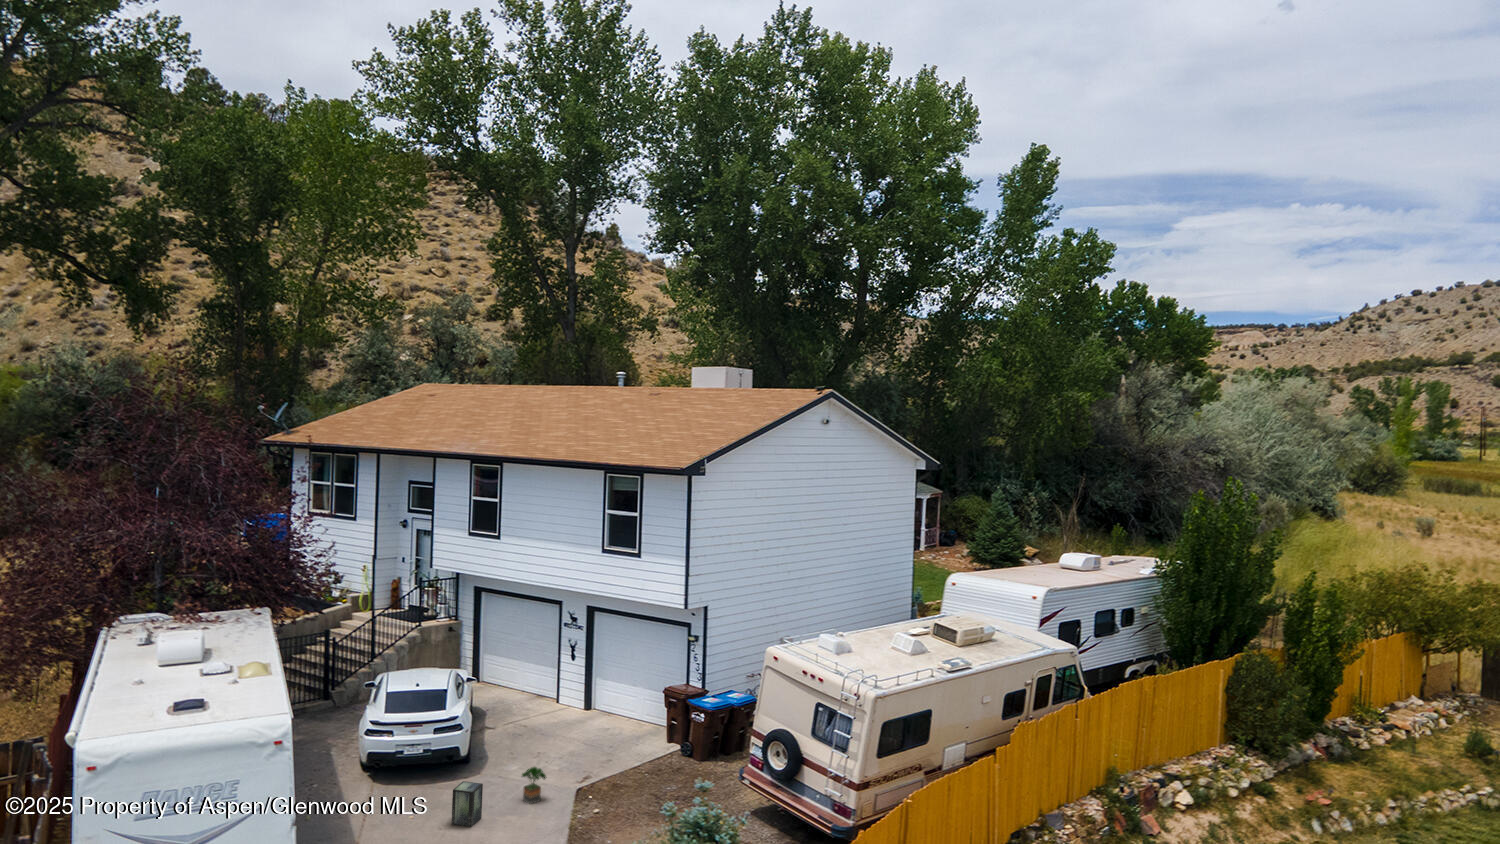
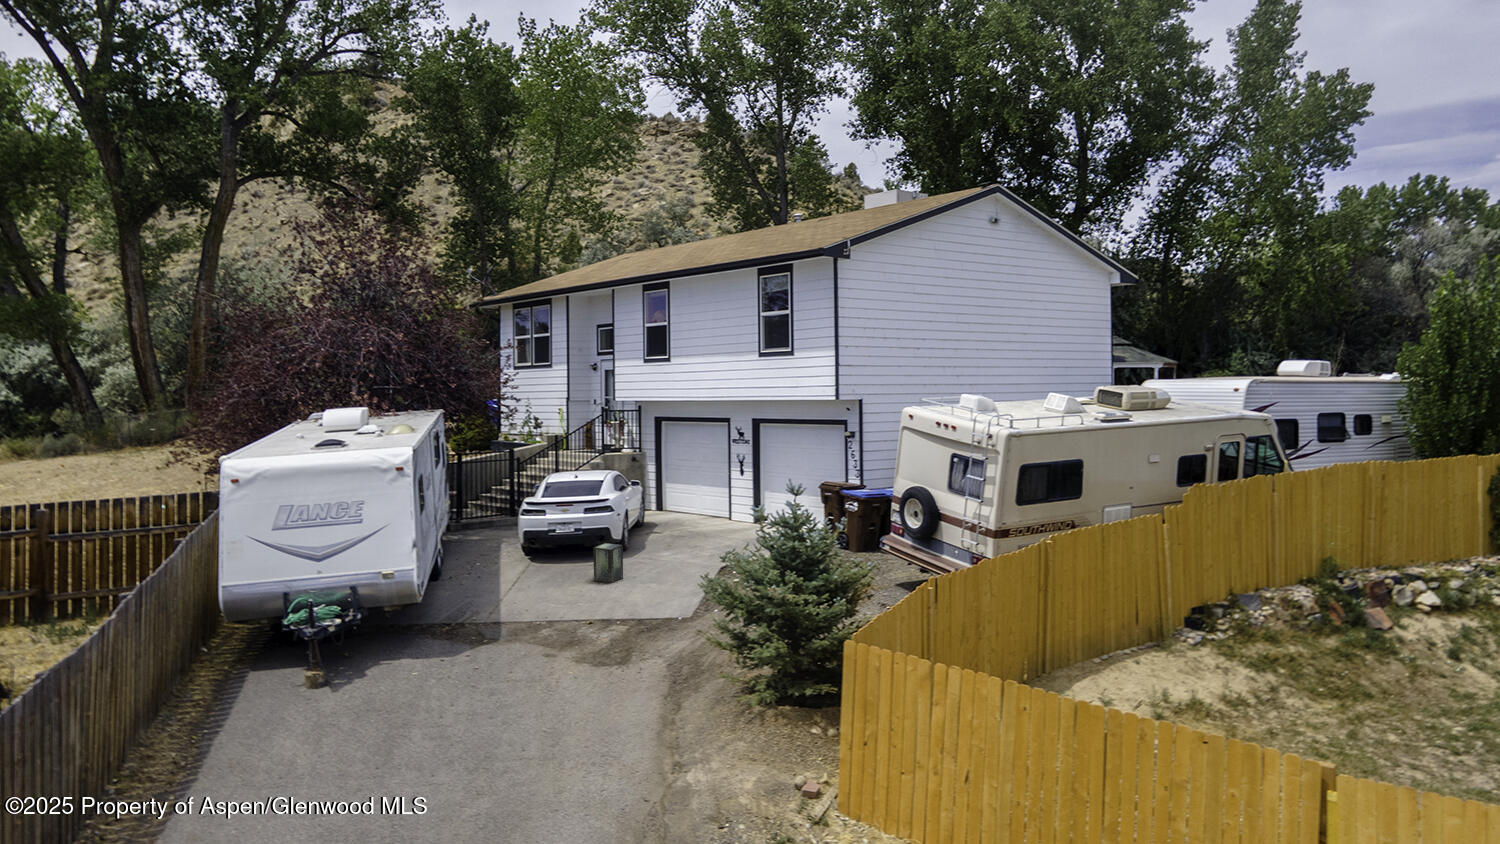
potted tree: present [522,767,547,804] -> none [664,537,688,572]

